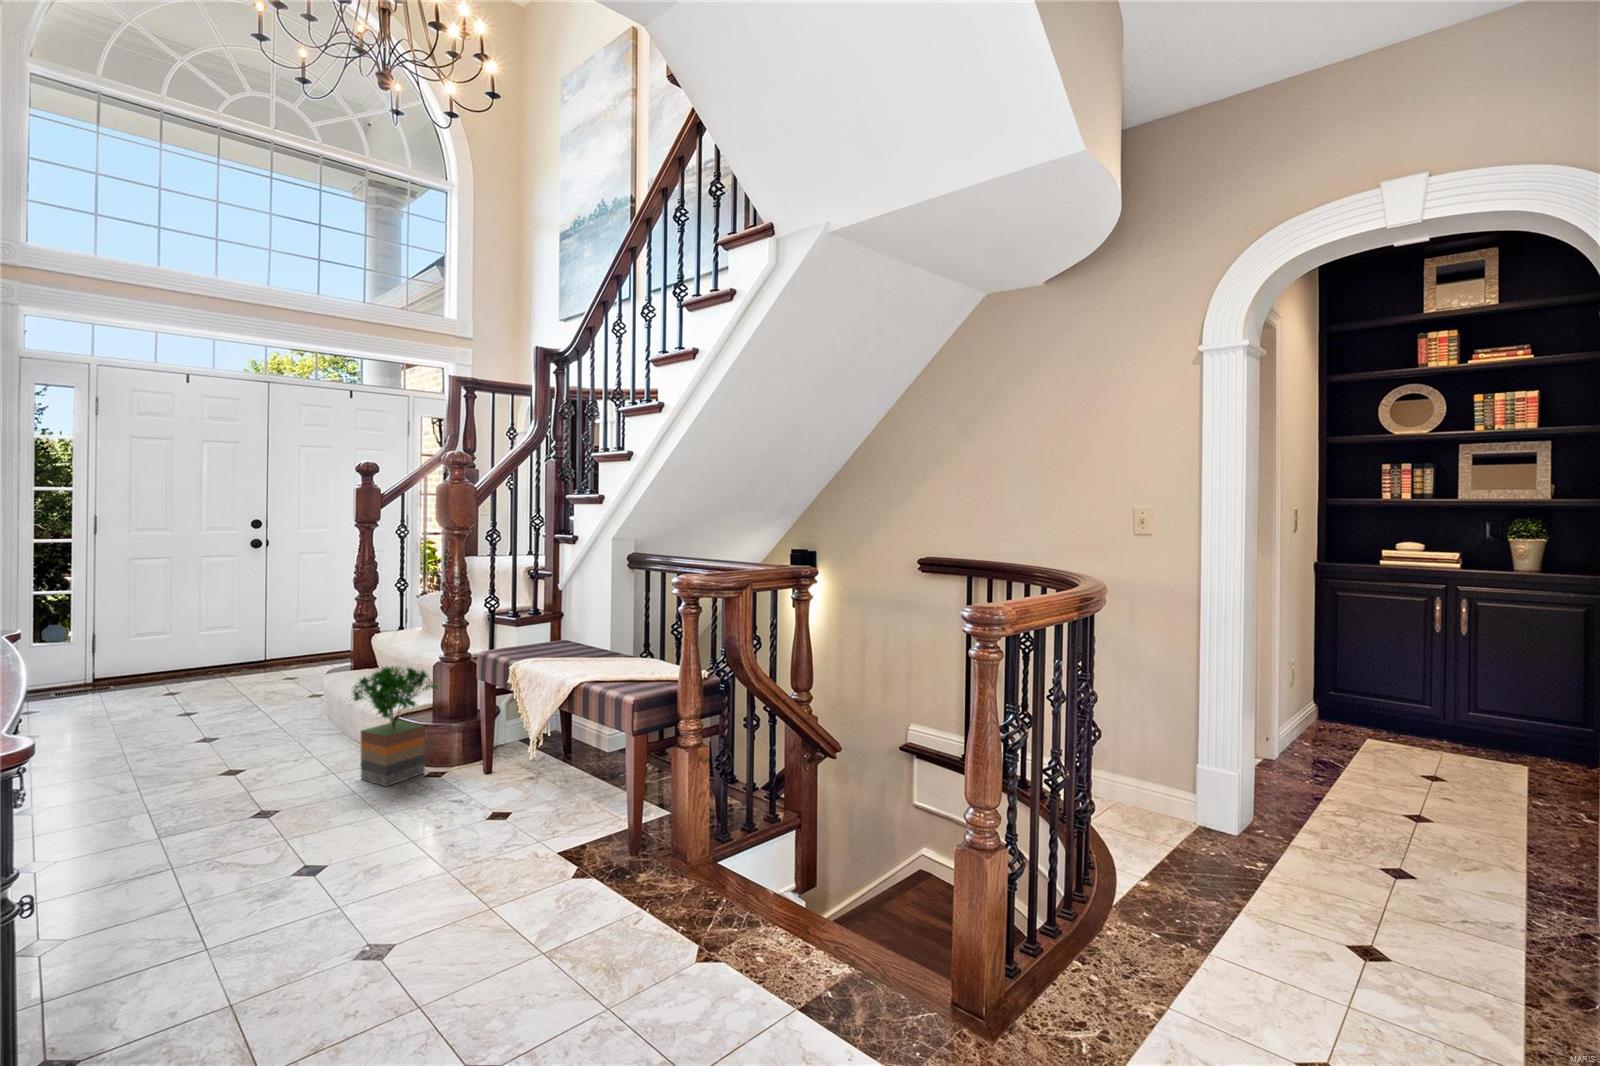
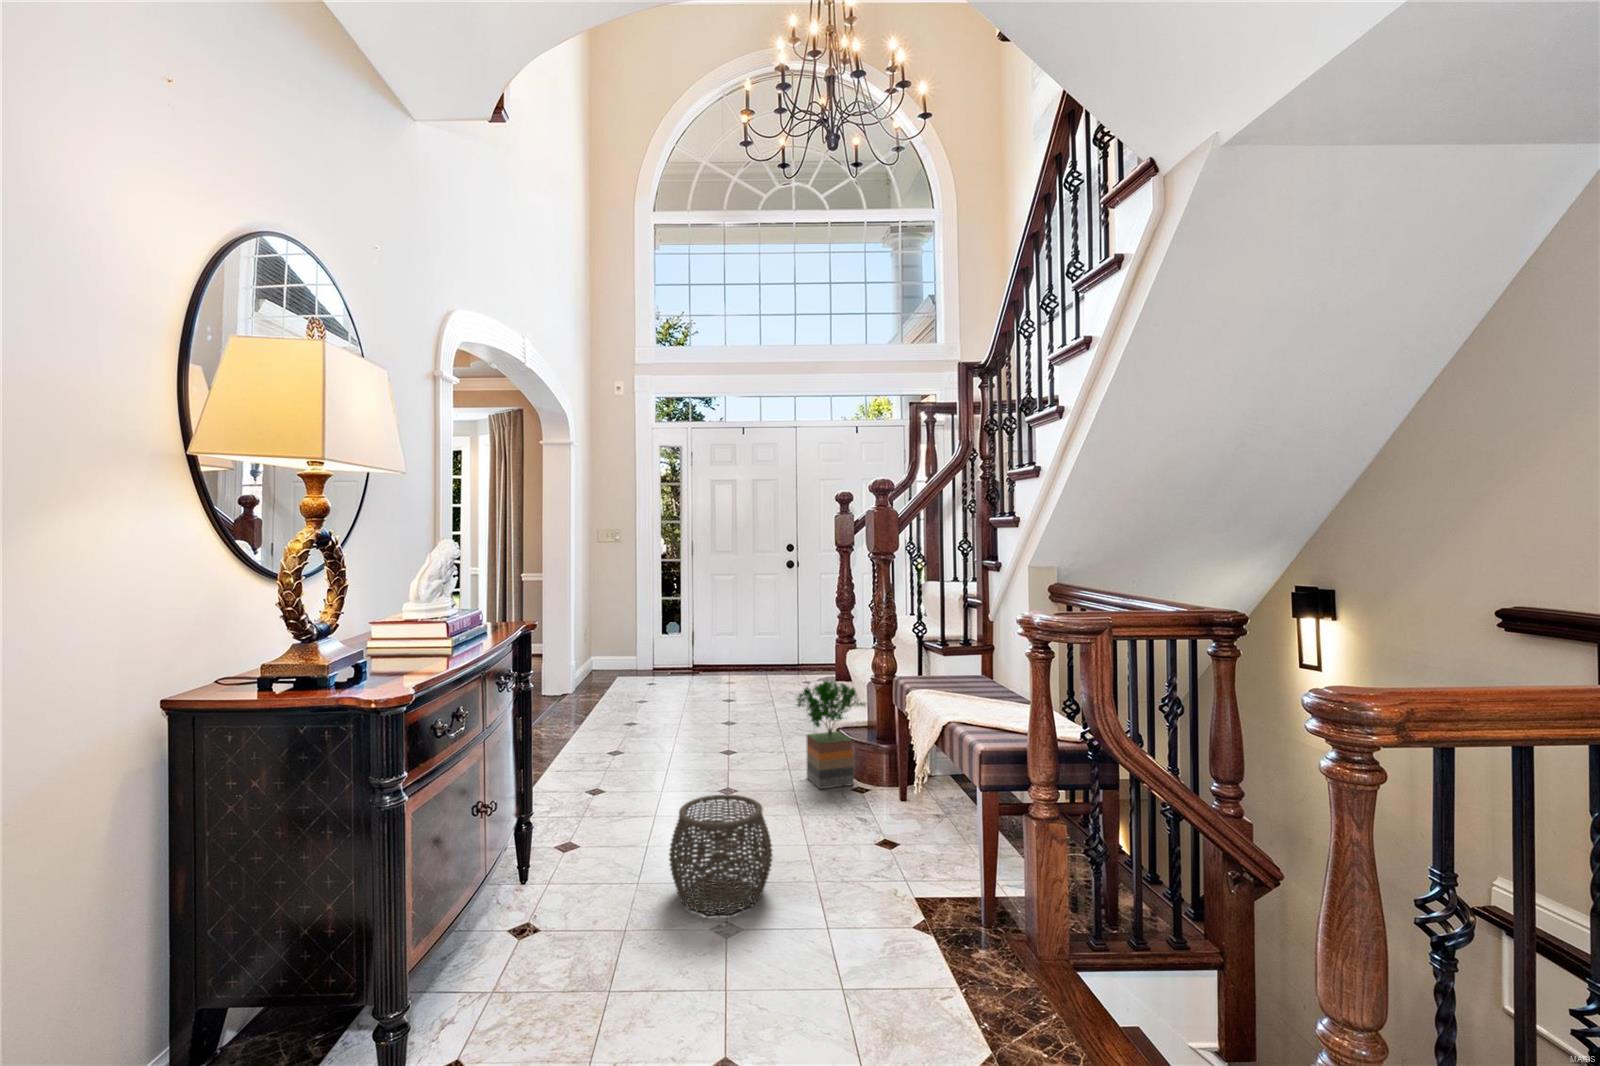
woven basket: none [264,806,409,953] -> present [669,795,772,914]

